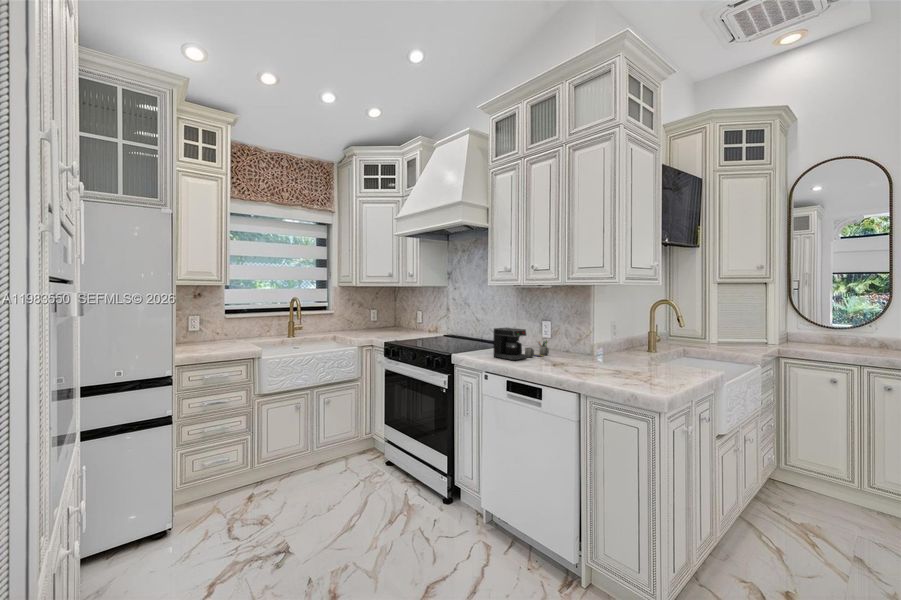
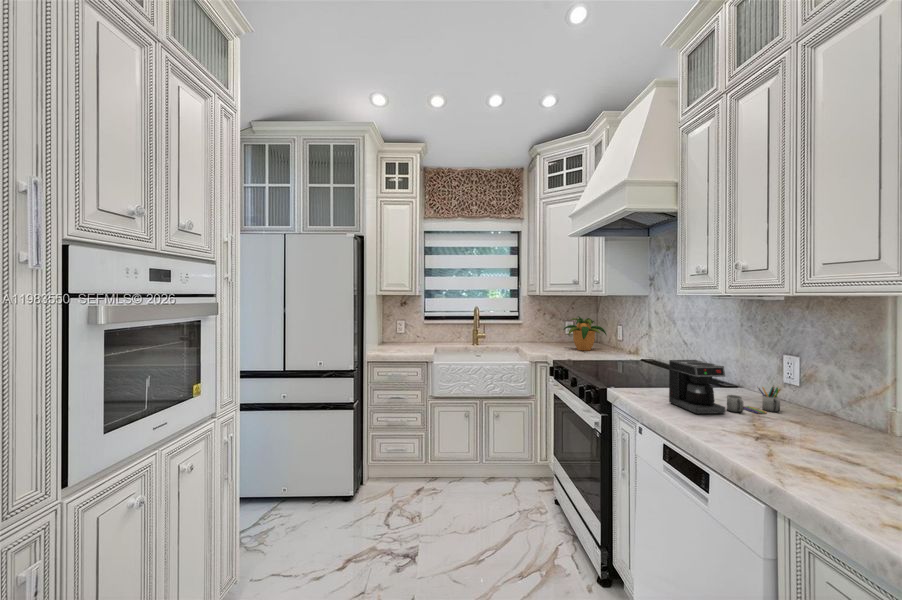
potted plant: none [373,303,410,333] -> present [564,316,606,350]

